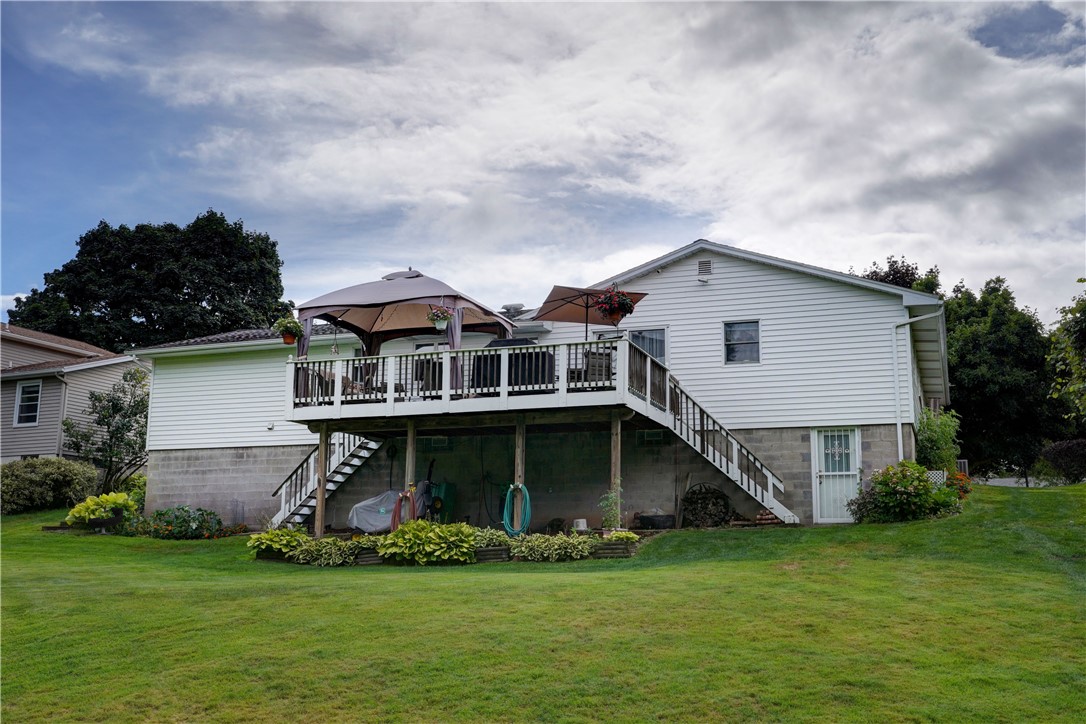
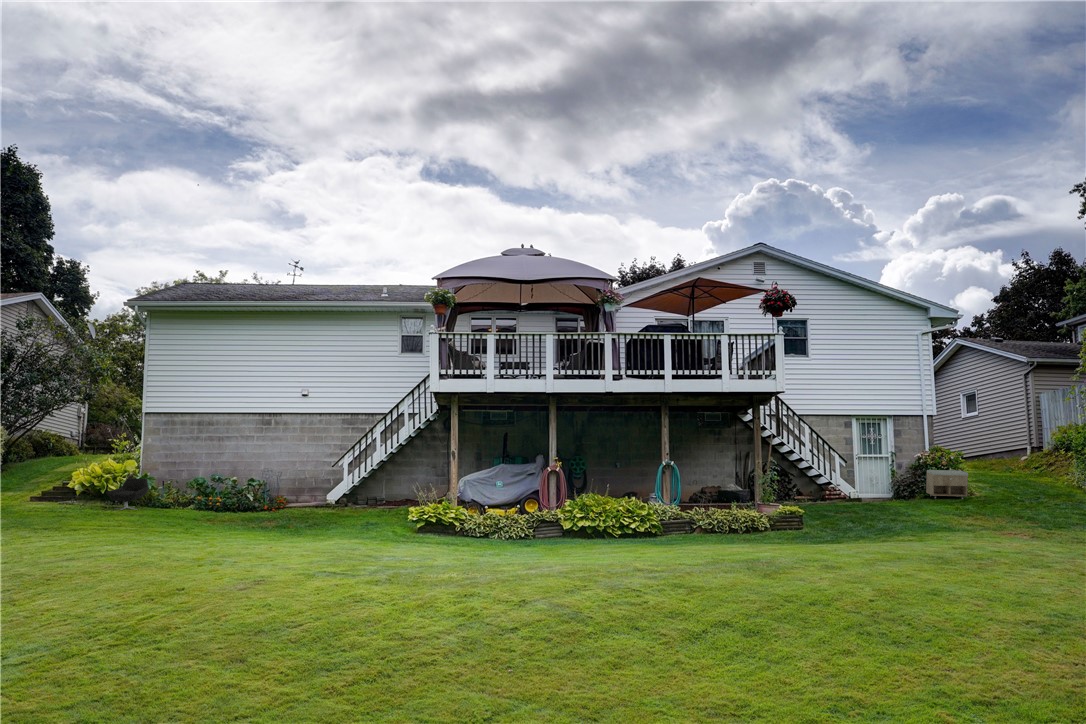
storage bench: none [871,488,917,521] -> present [926,470,968,499]

